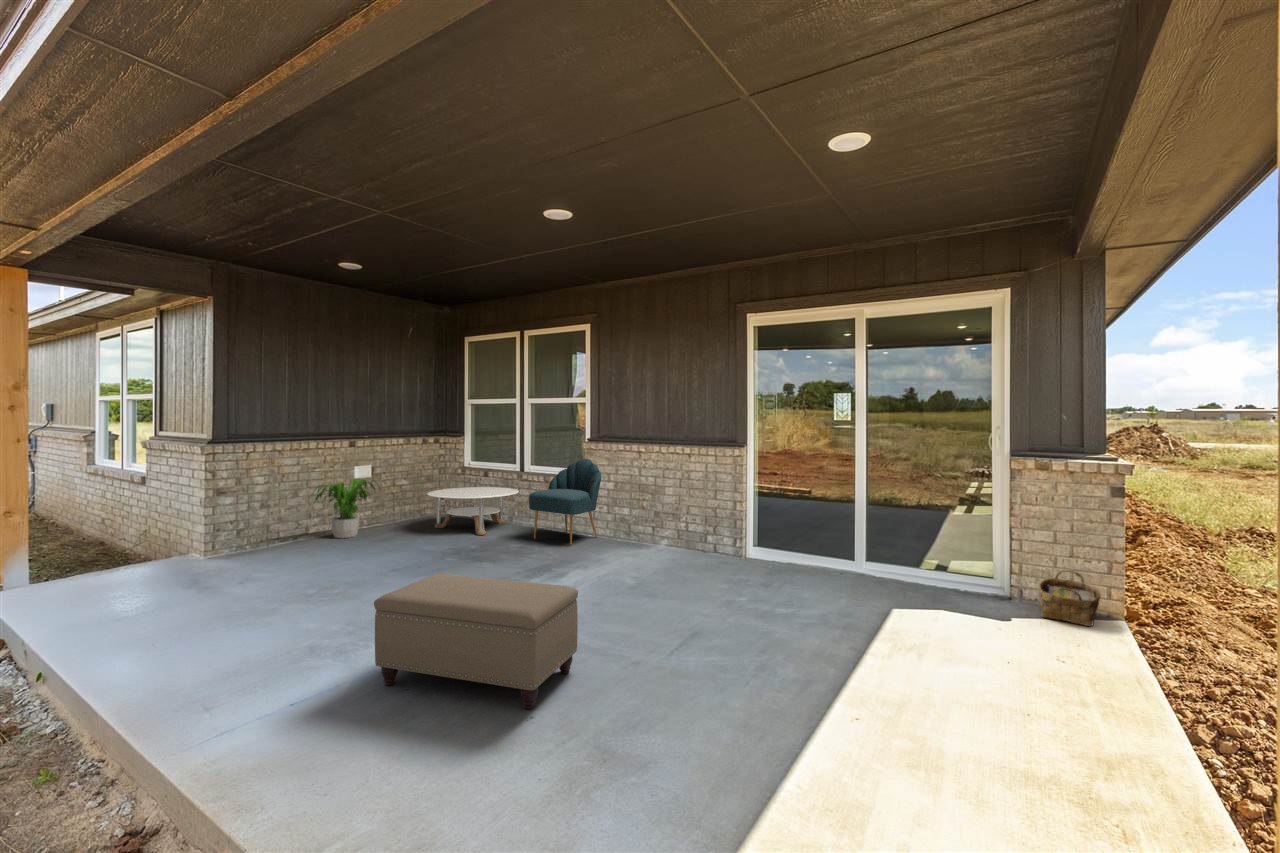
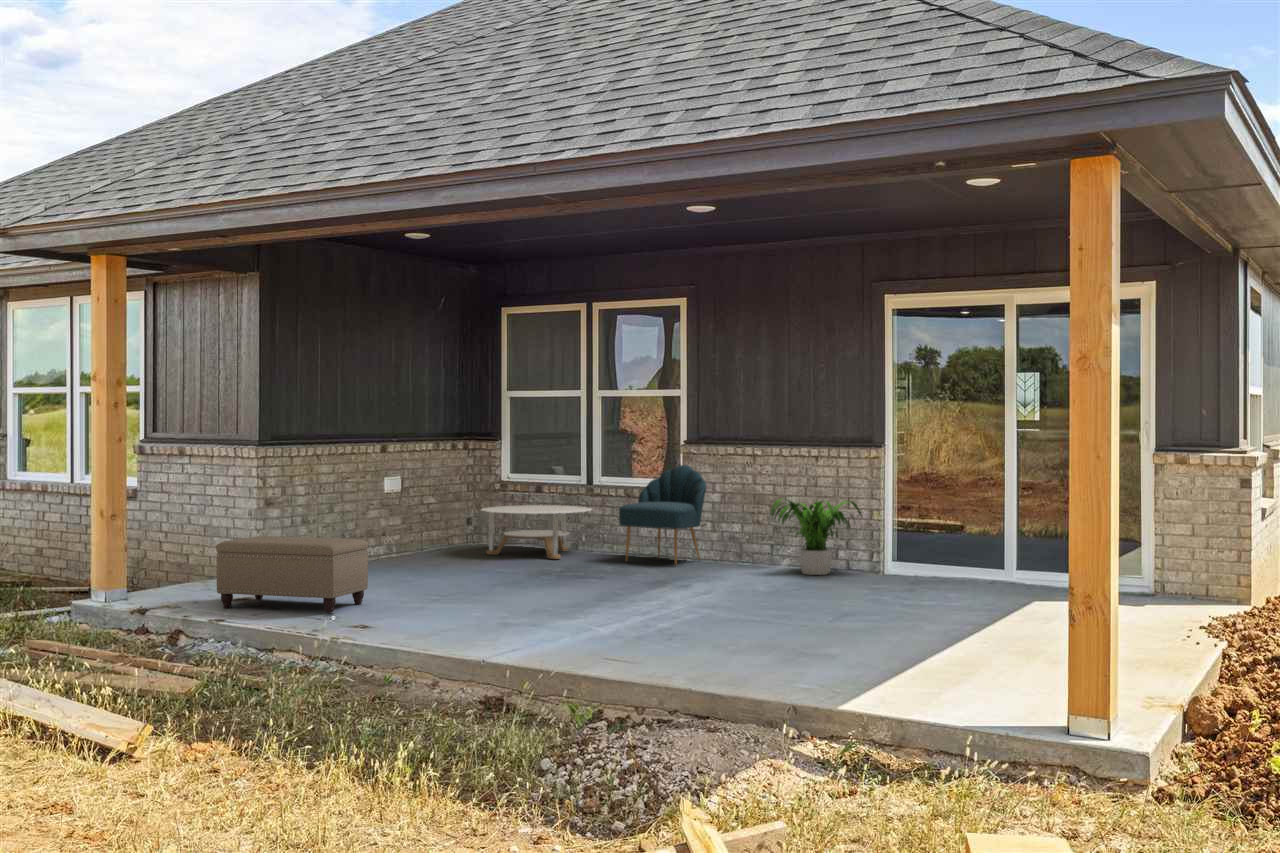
potted plant: present [314,479,379,538] -> present [770,499,861,575]
woven basket: present [1038,570,1101,626] -> none [1170,560,1224,606]
ottoman: present [374,574,578,709] -> present [216,536,368,613]

